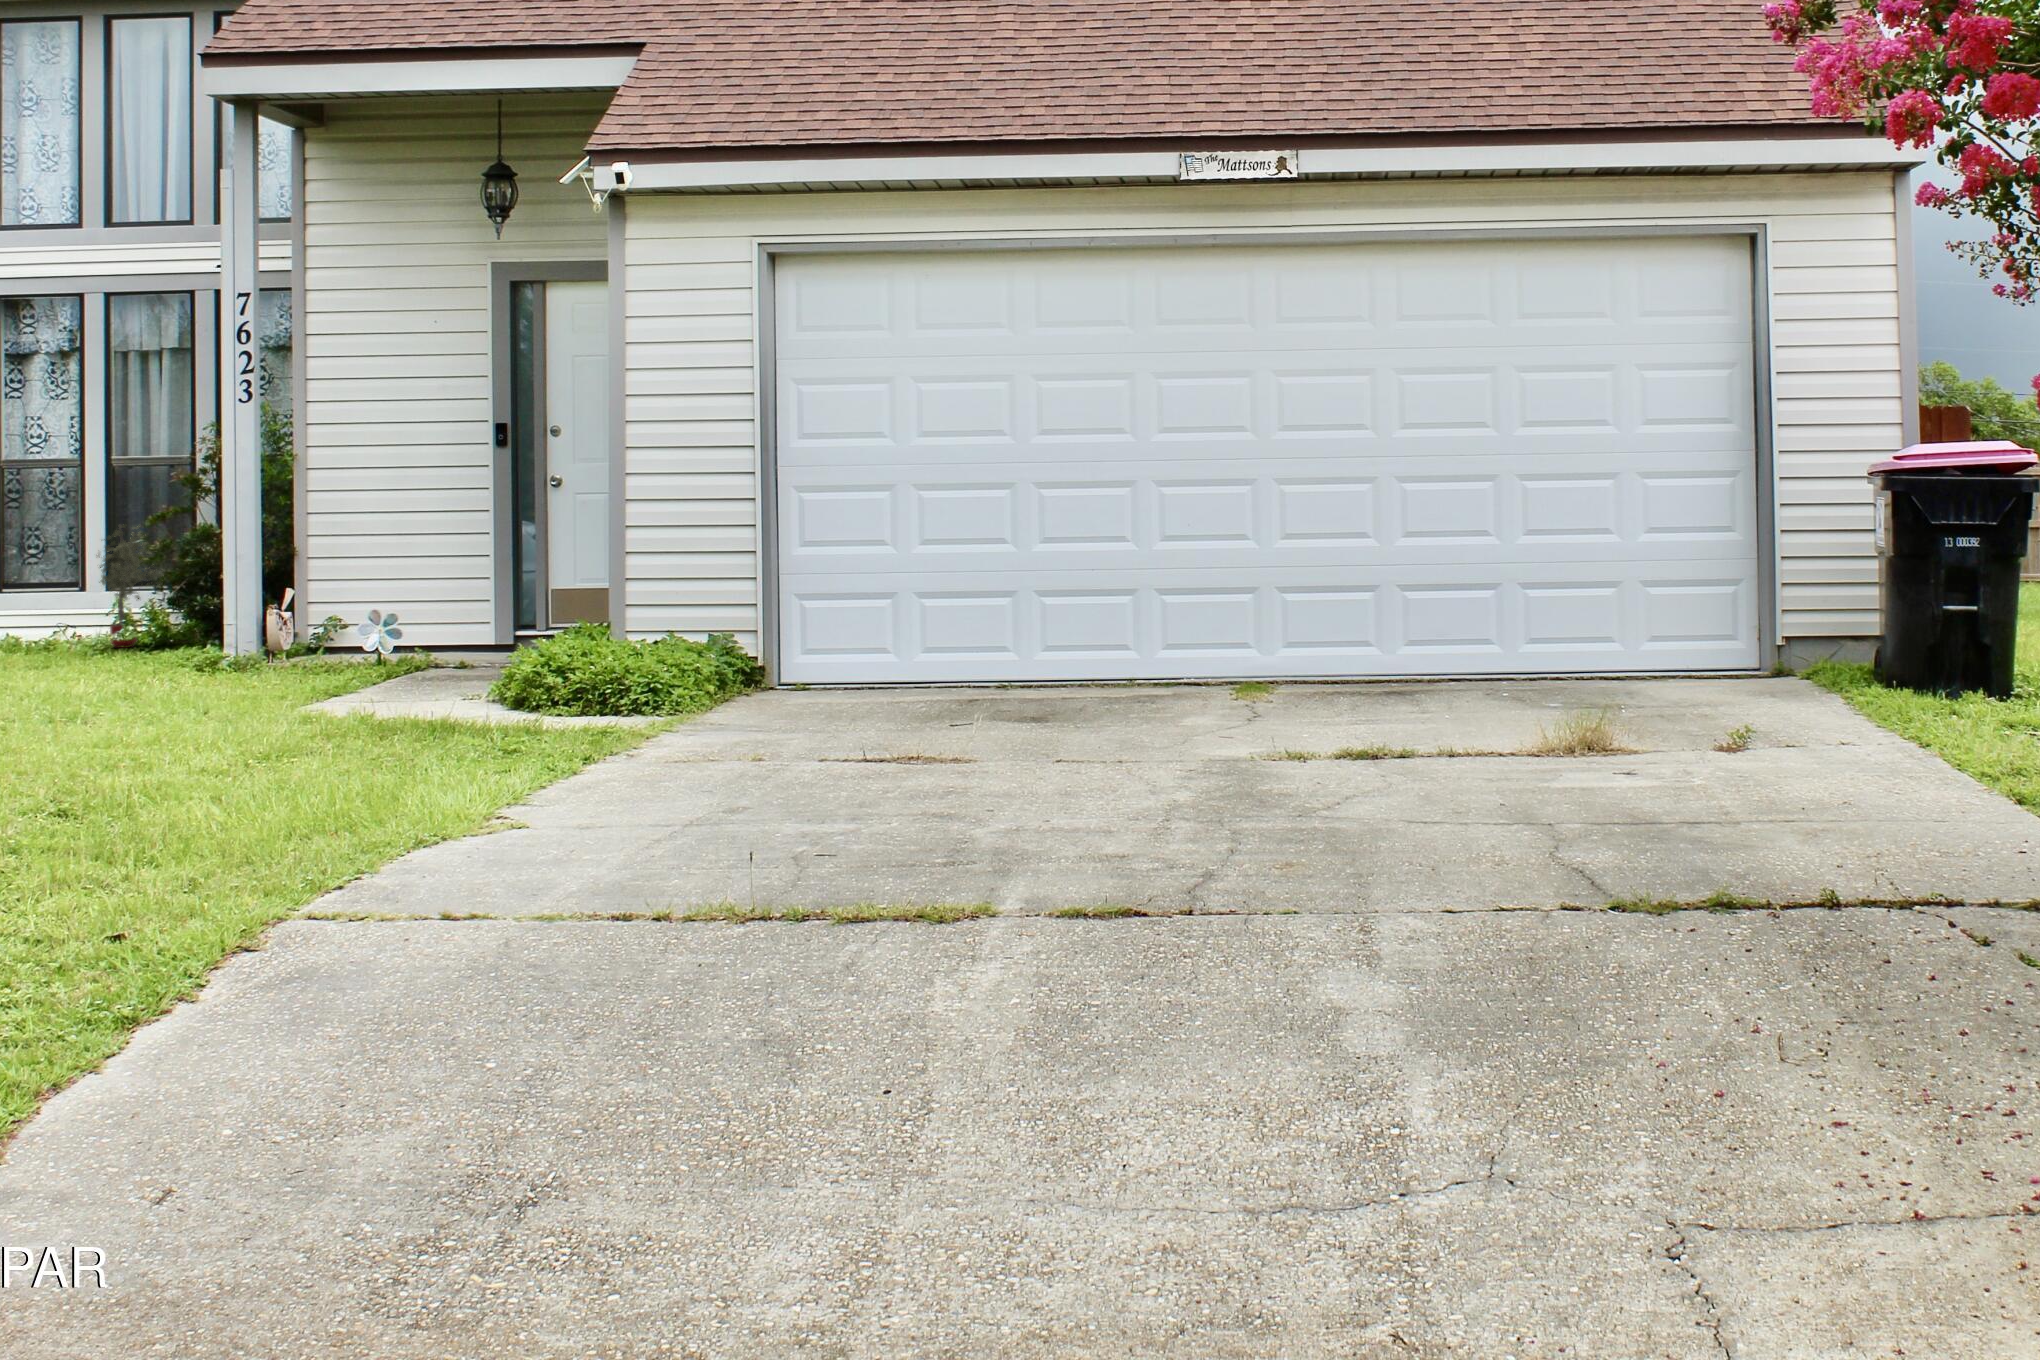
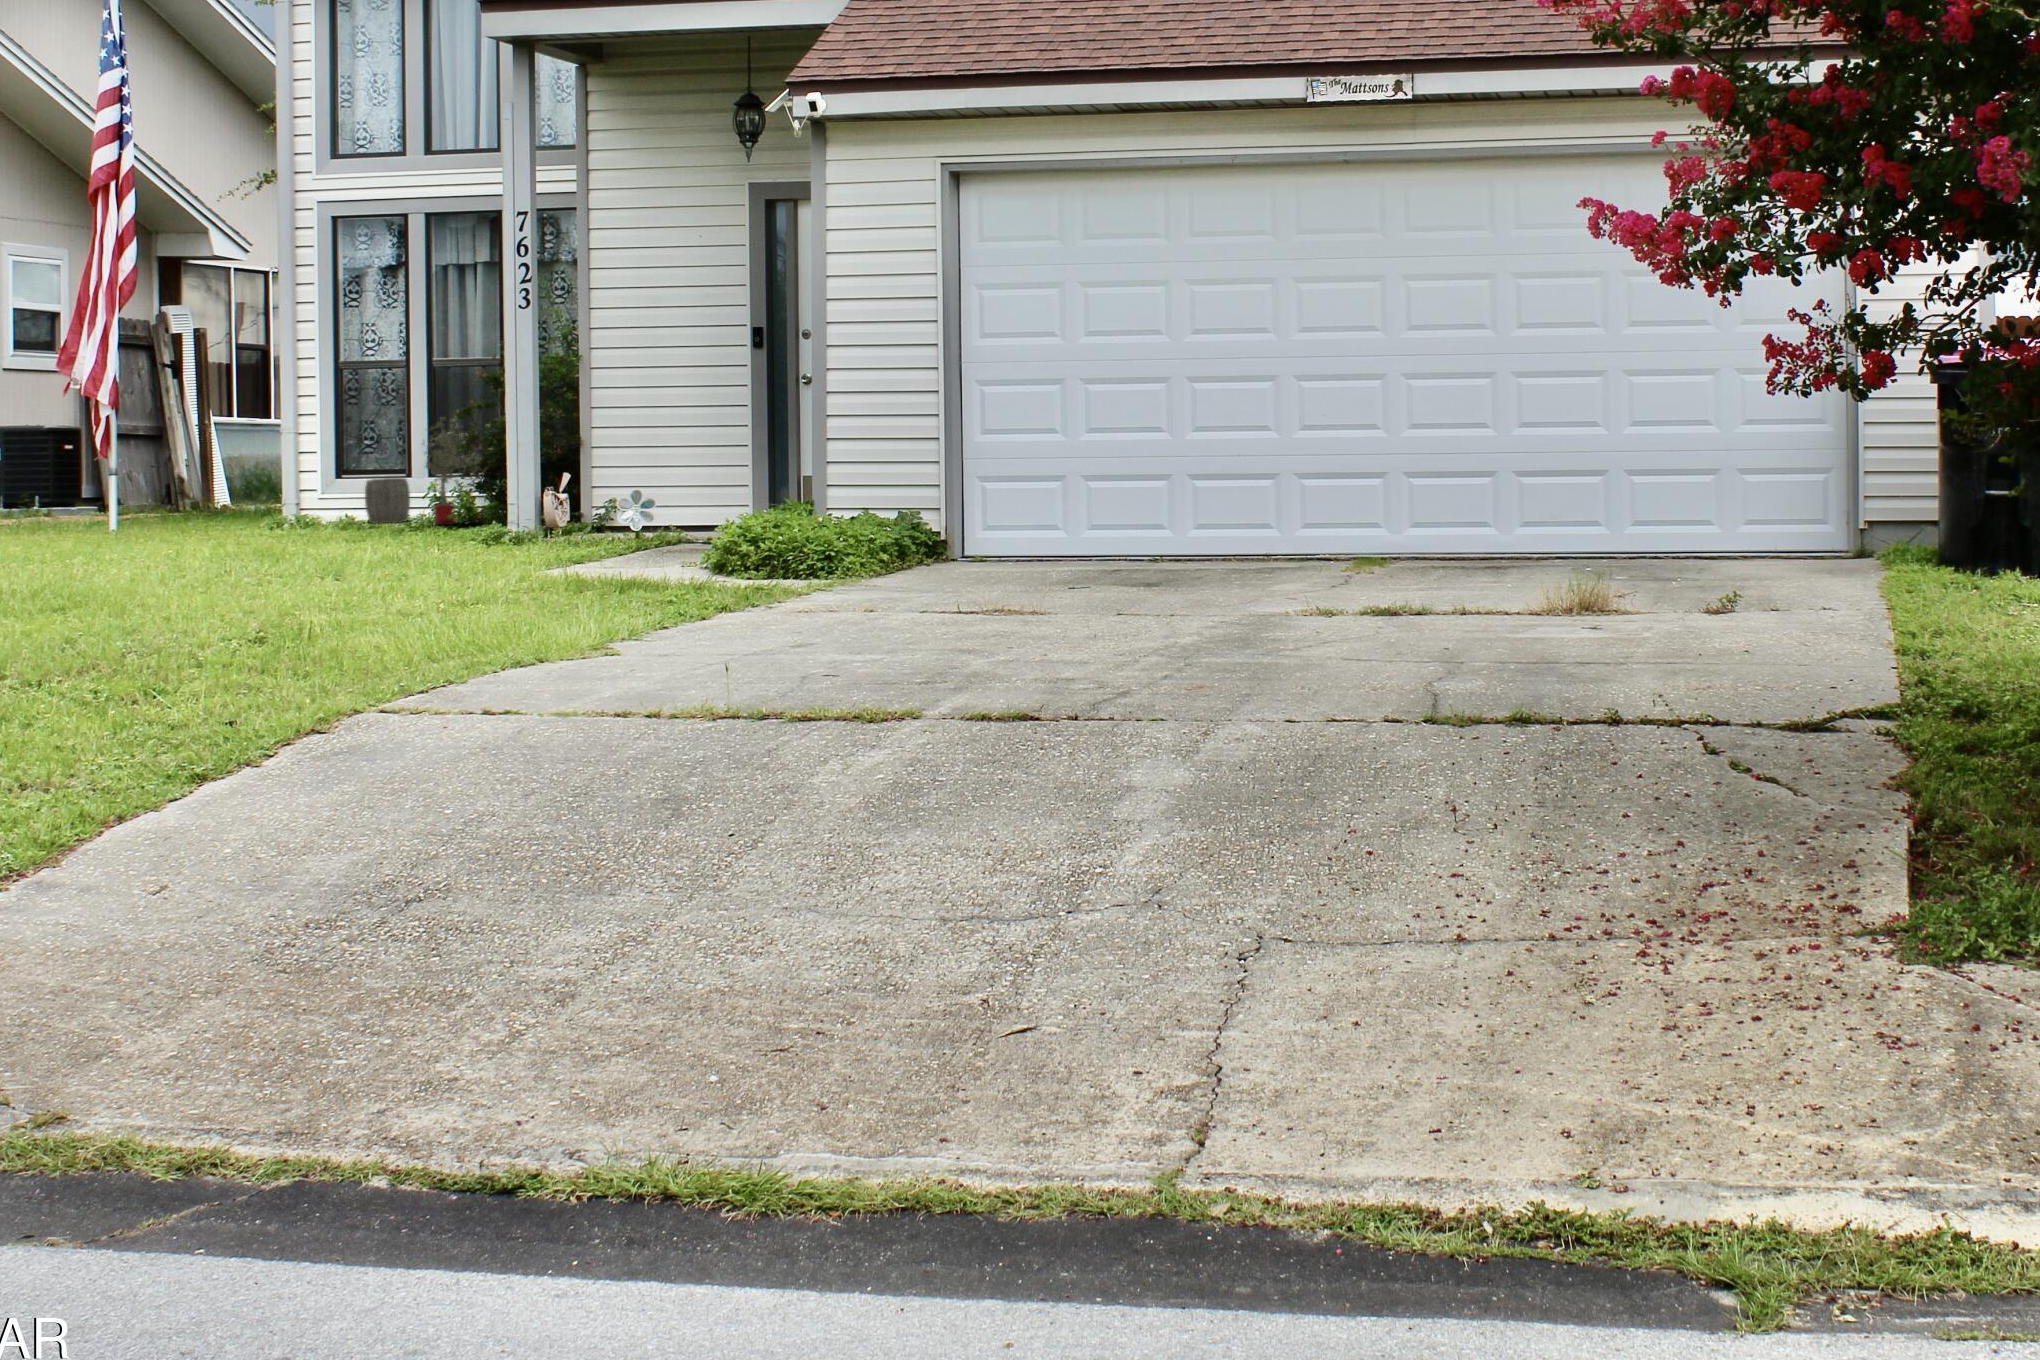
woven basket: none [20,594,76,648] -> present [365,478,410,523]

